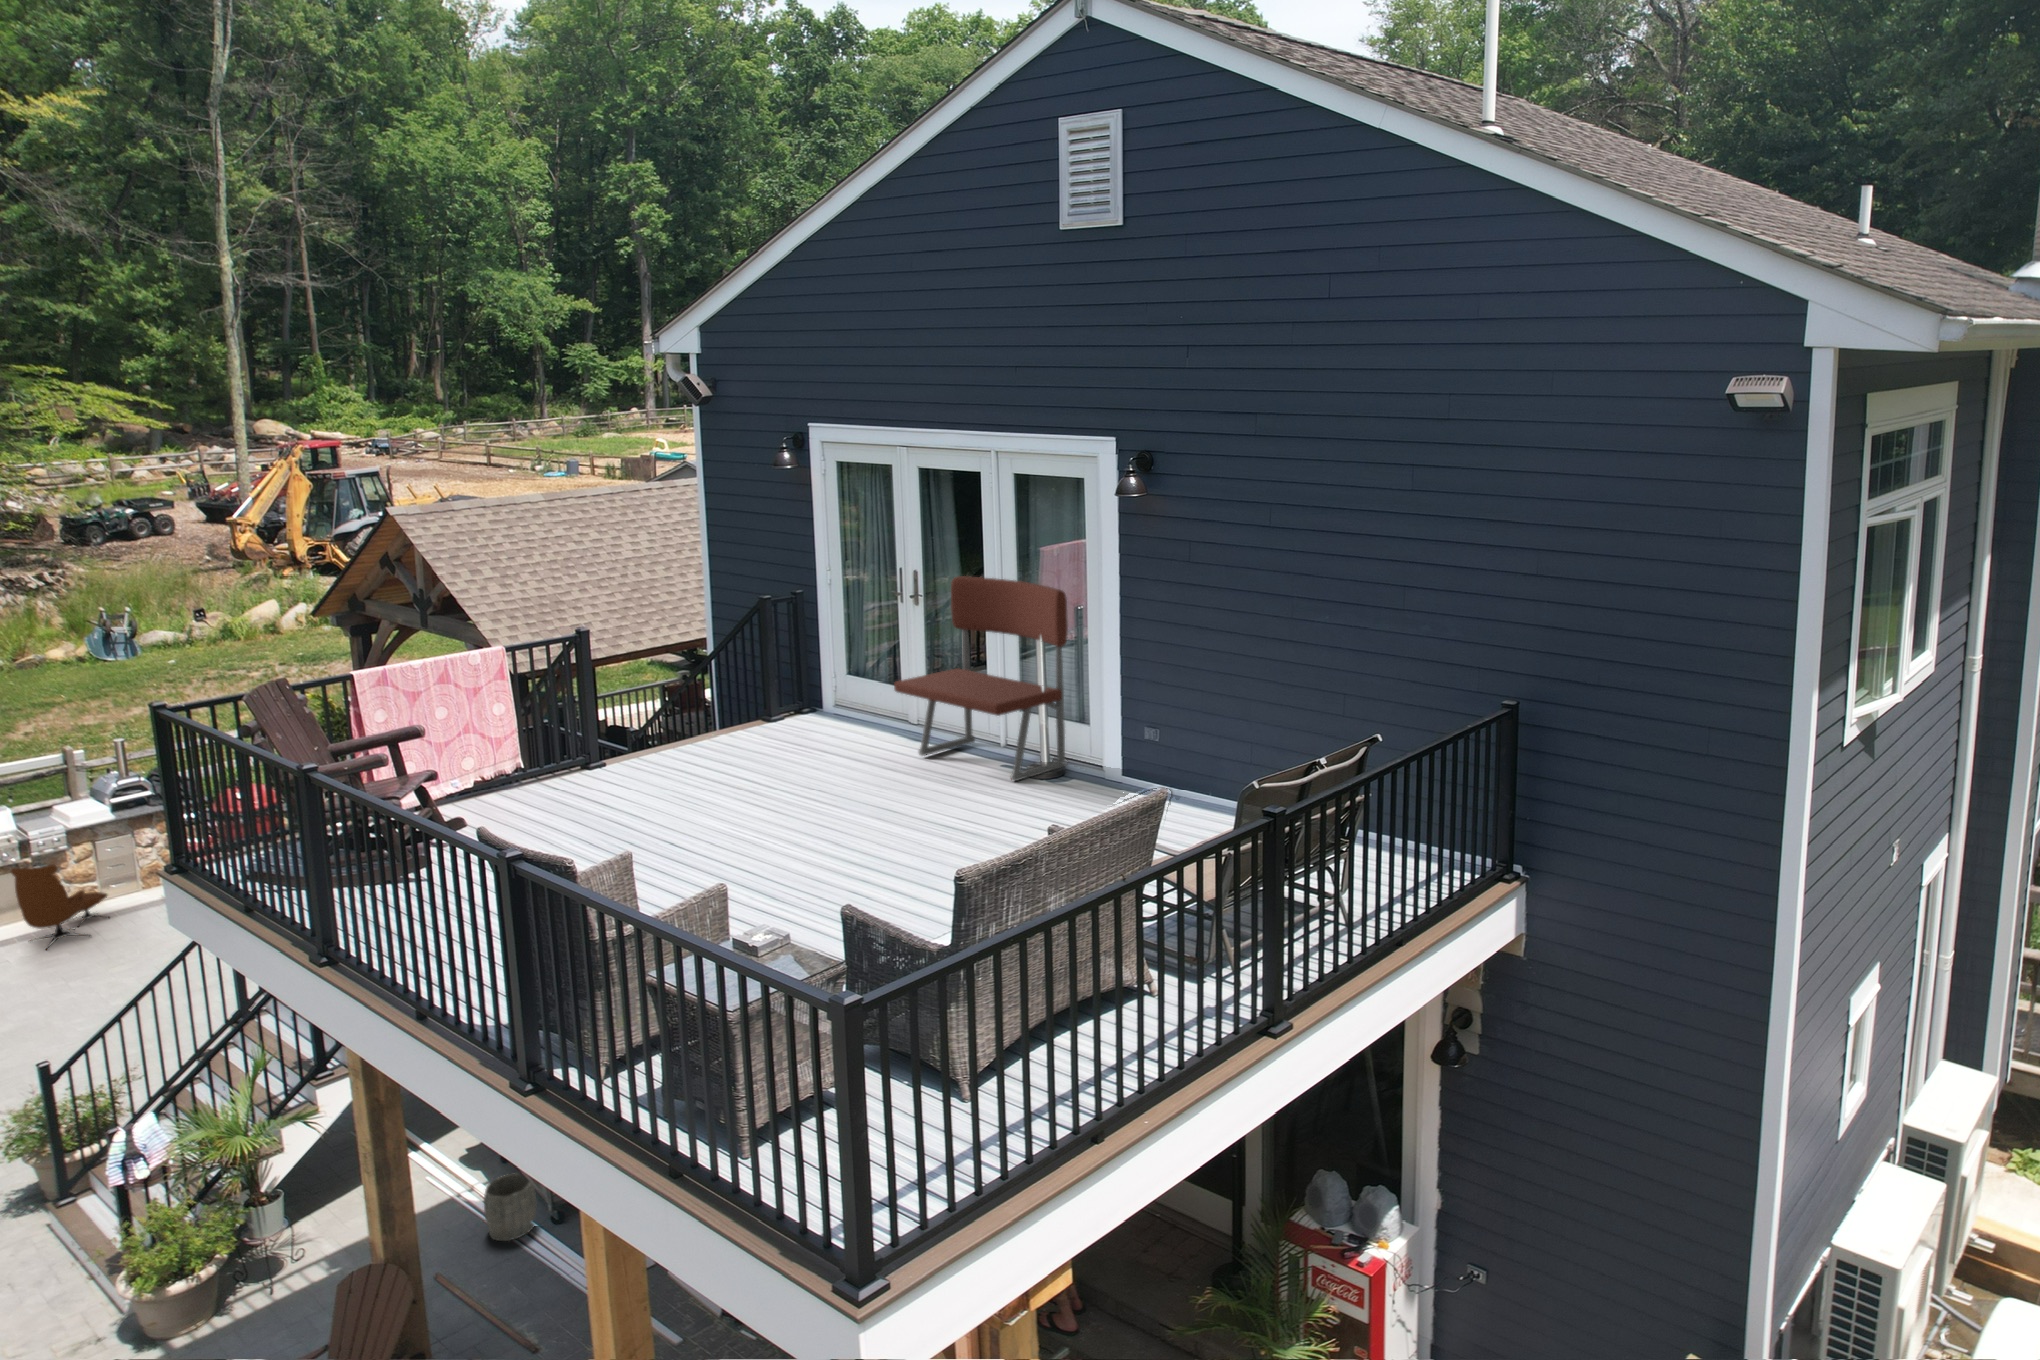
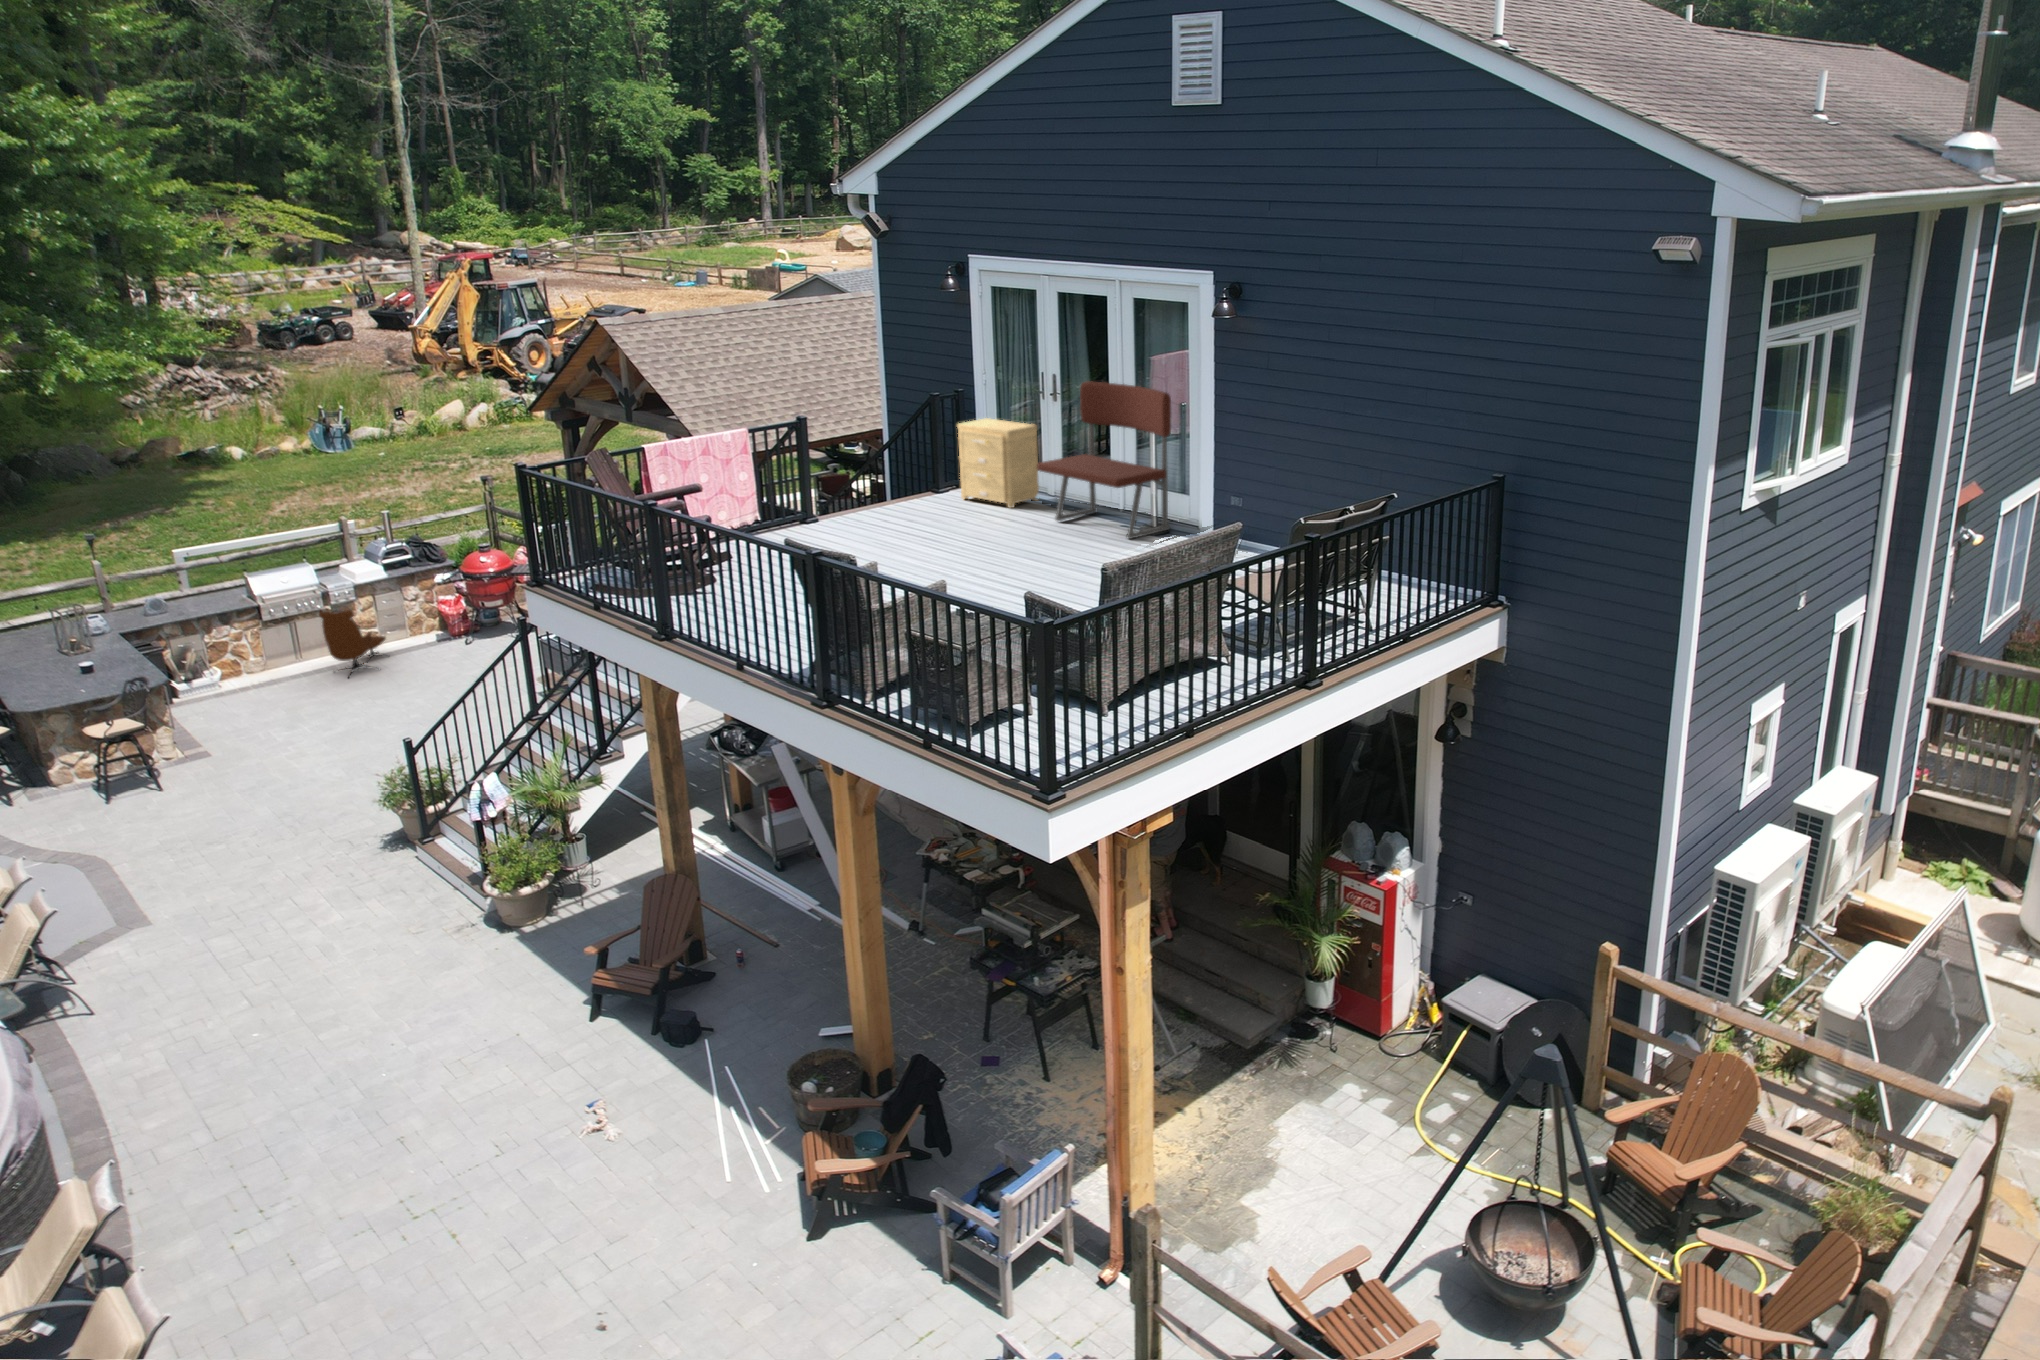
side table: none [797,623,902,737] -> present [957,418,1039,508]
woven basket: present [484,1173,537,1241] -> none [730,831,767,878]

